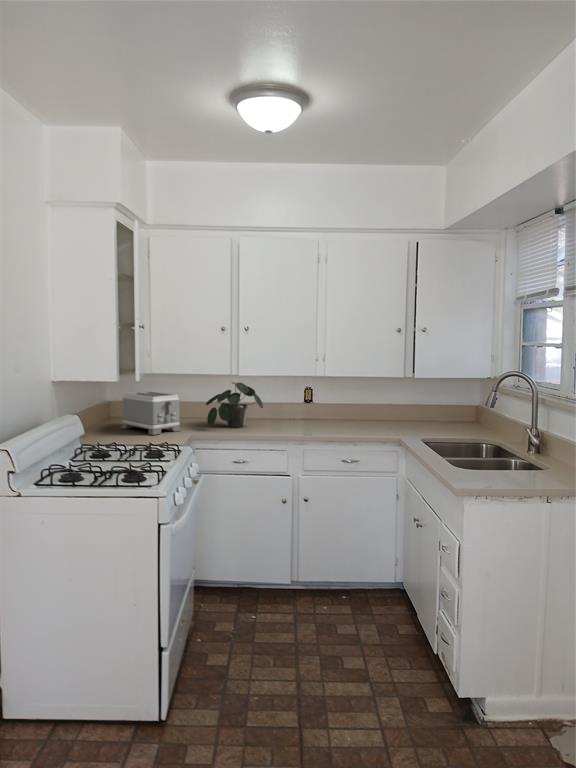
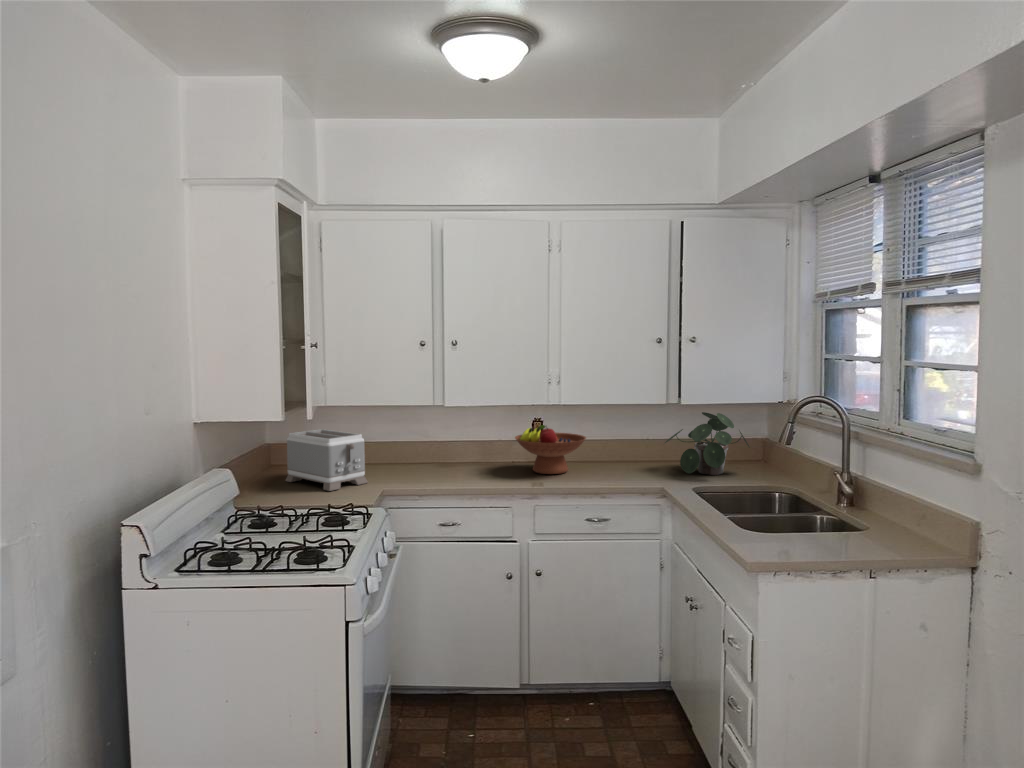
potted plant: present [206,382,263,427] -> present [665,412,749,475]
fruit bowl: none [290,392,343,428] -> present [515,425,586,474]

